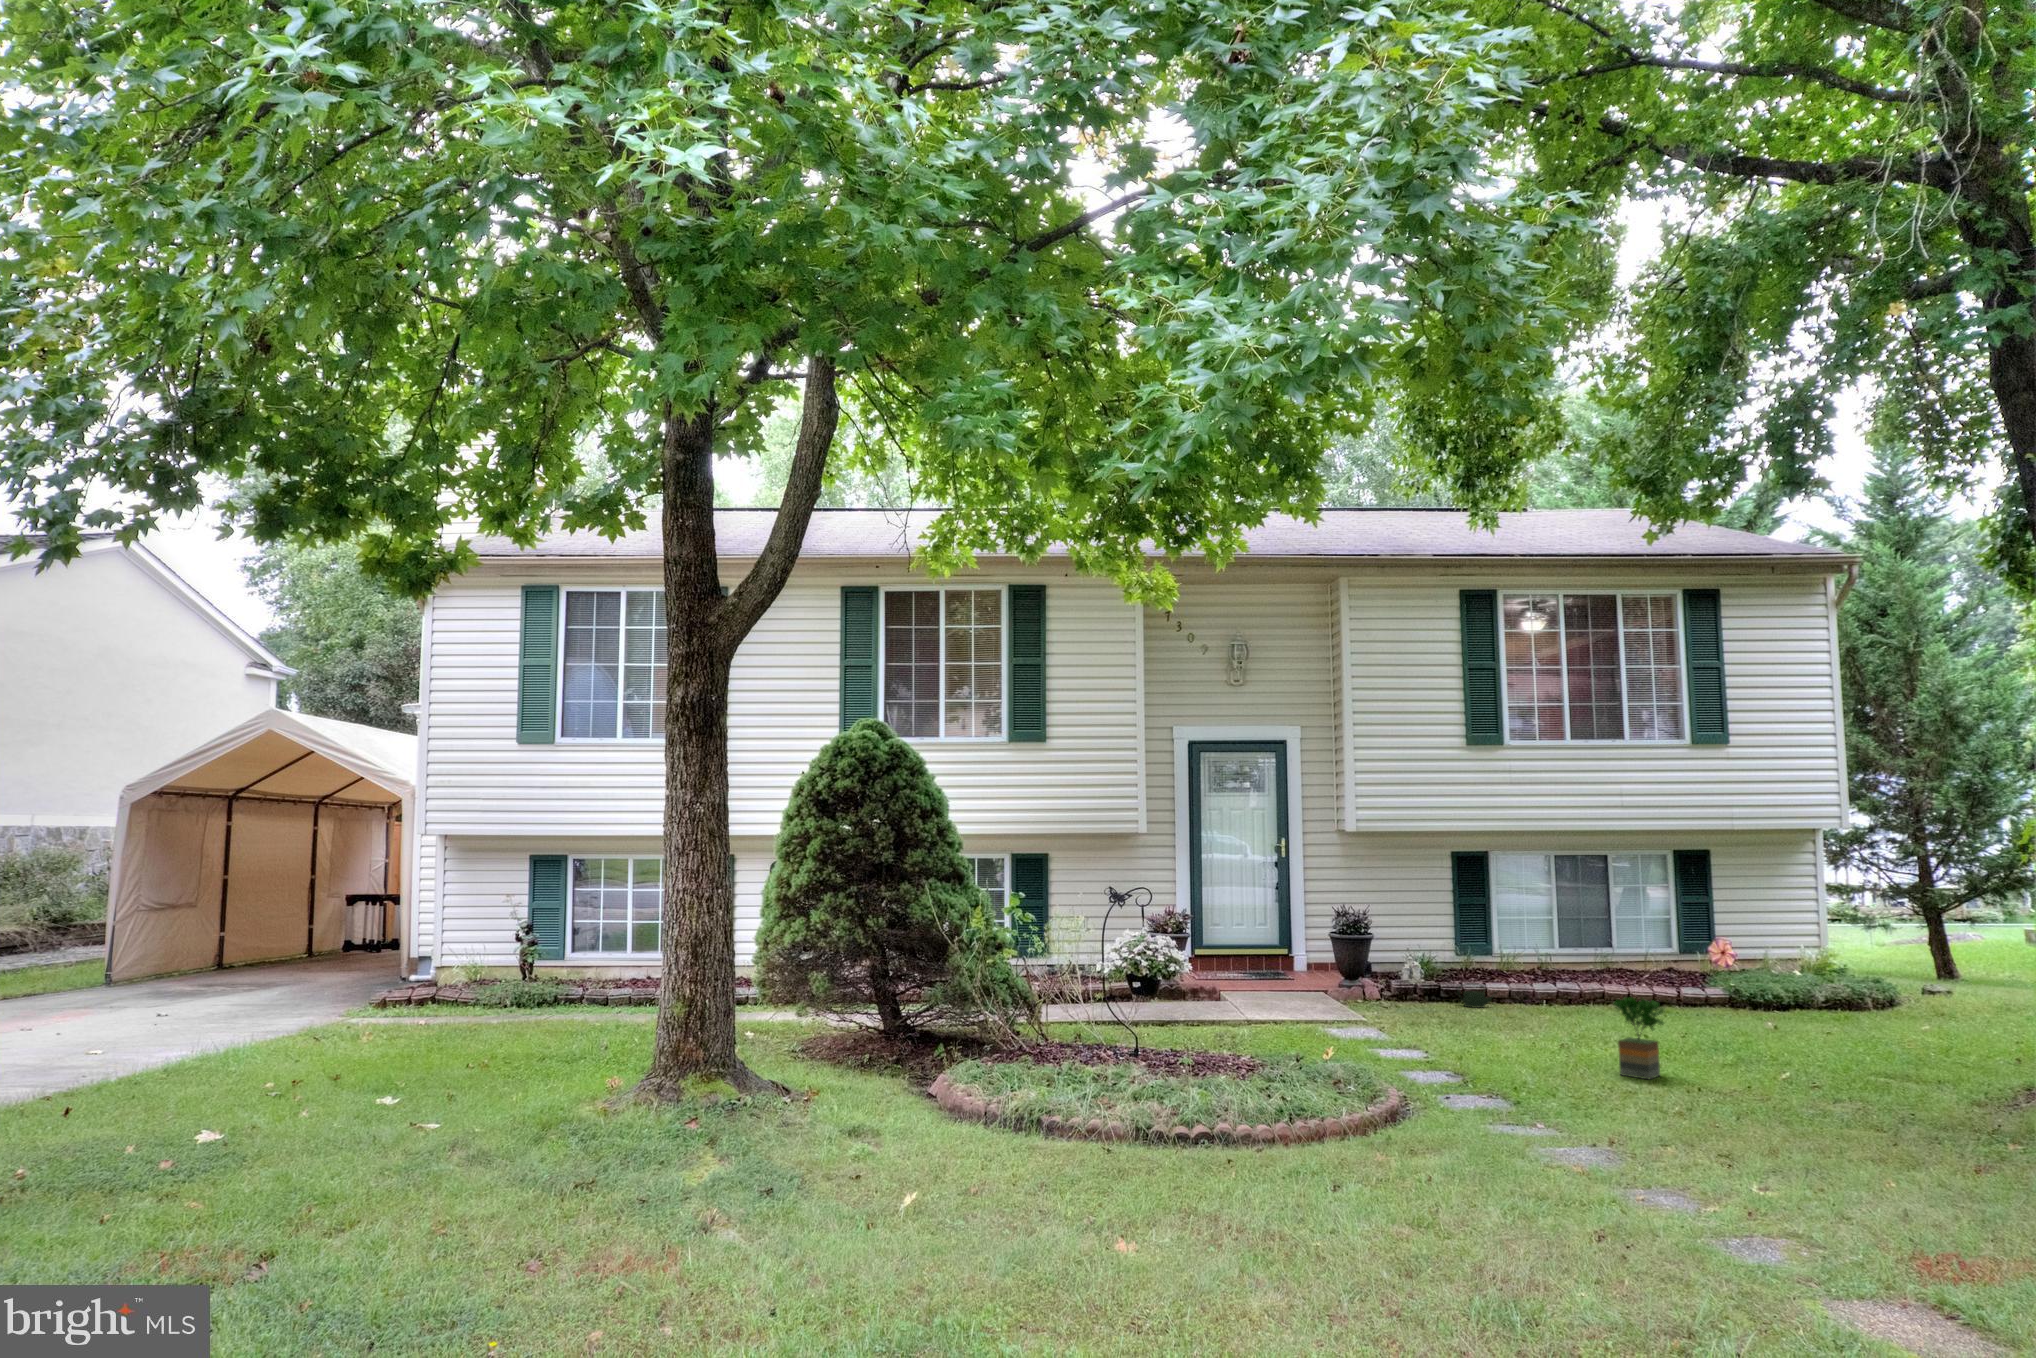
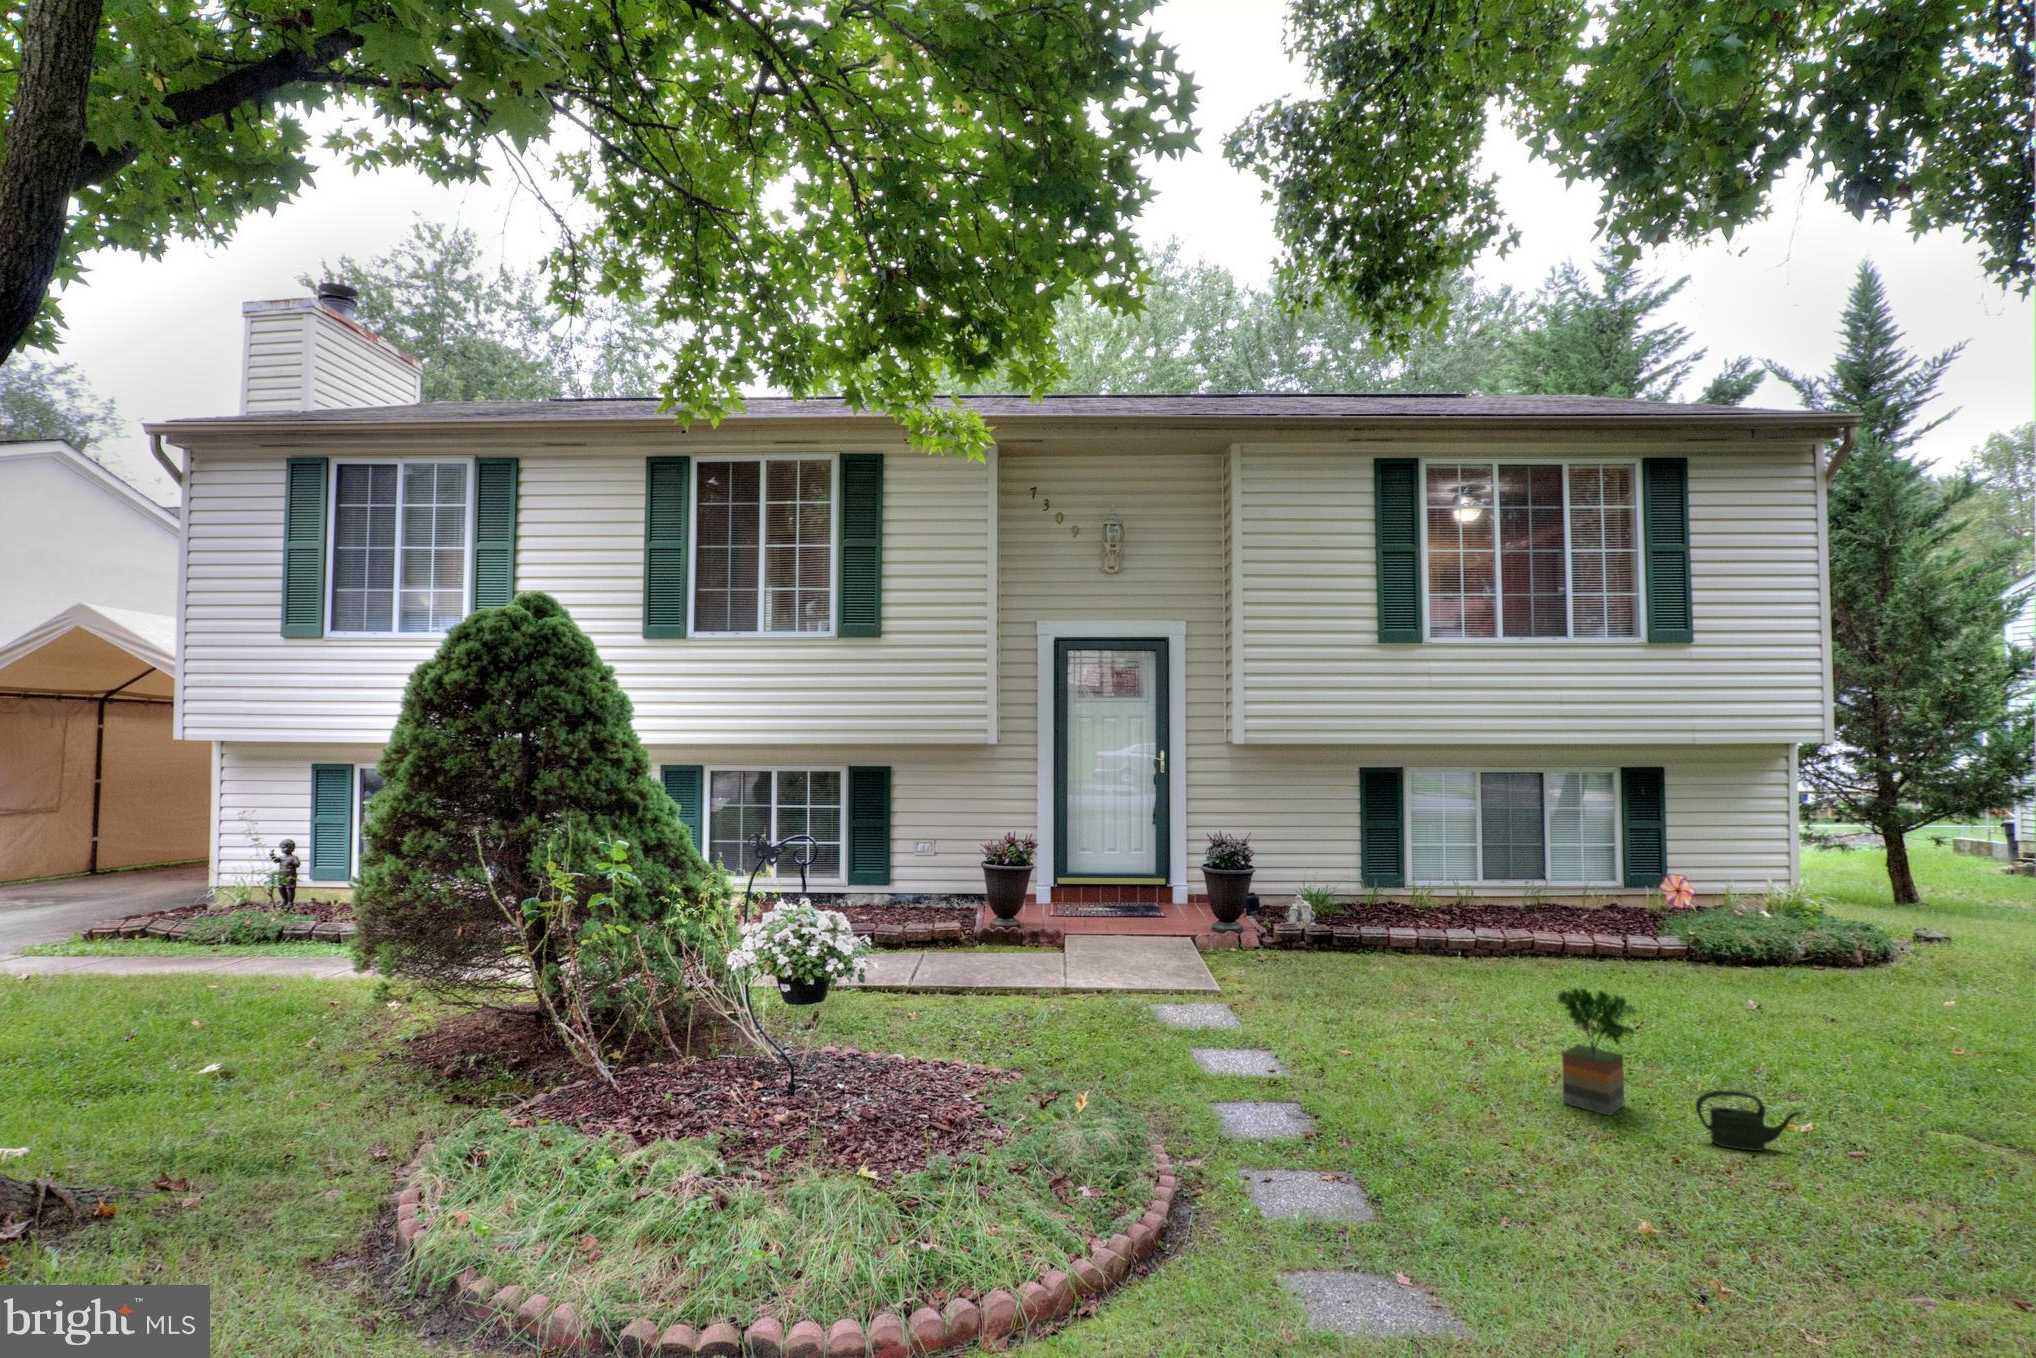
watering can: present [1459,985,1499,1008] -> present [1696,1091,1801,1151]

